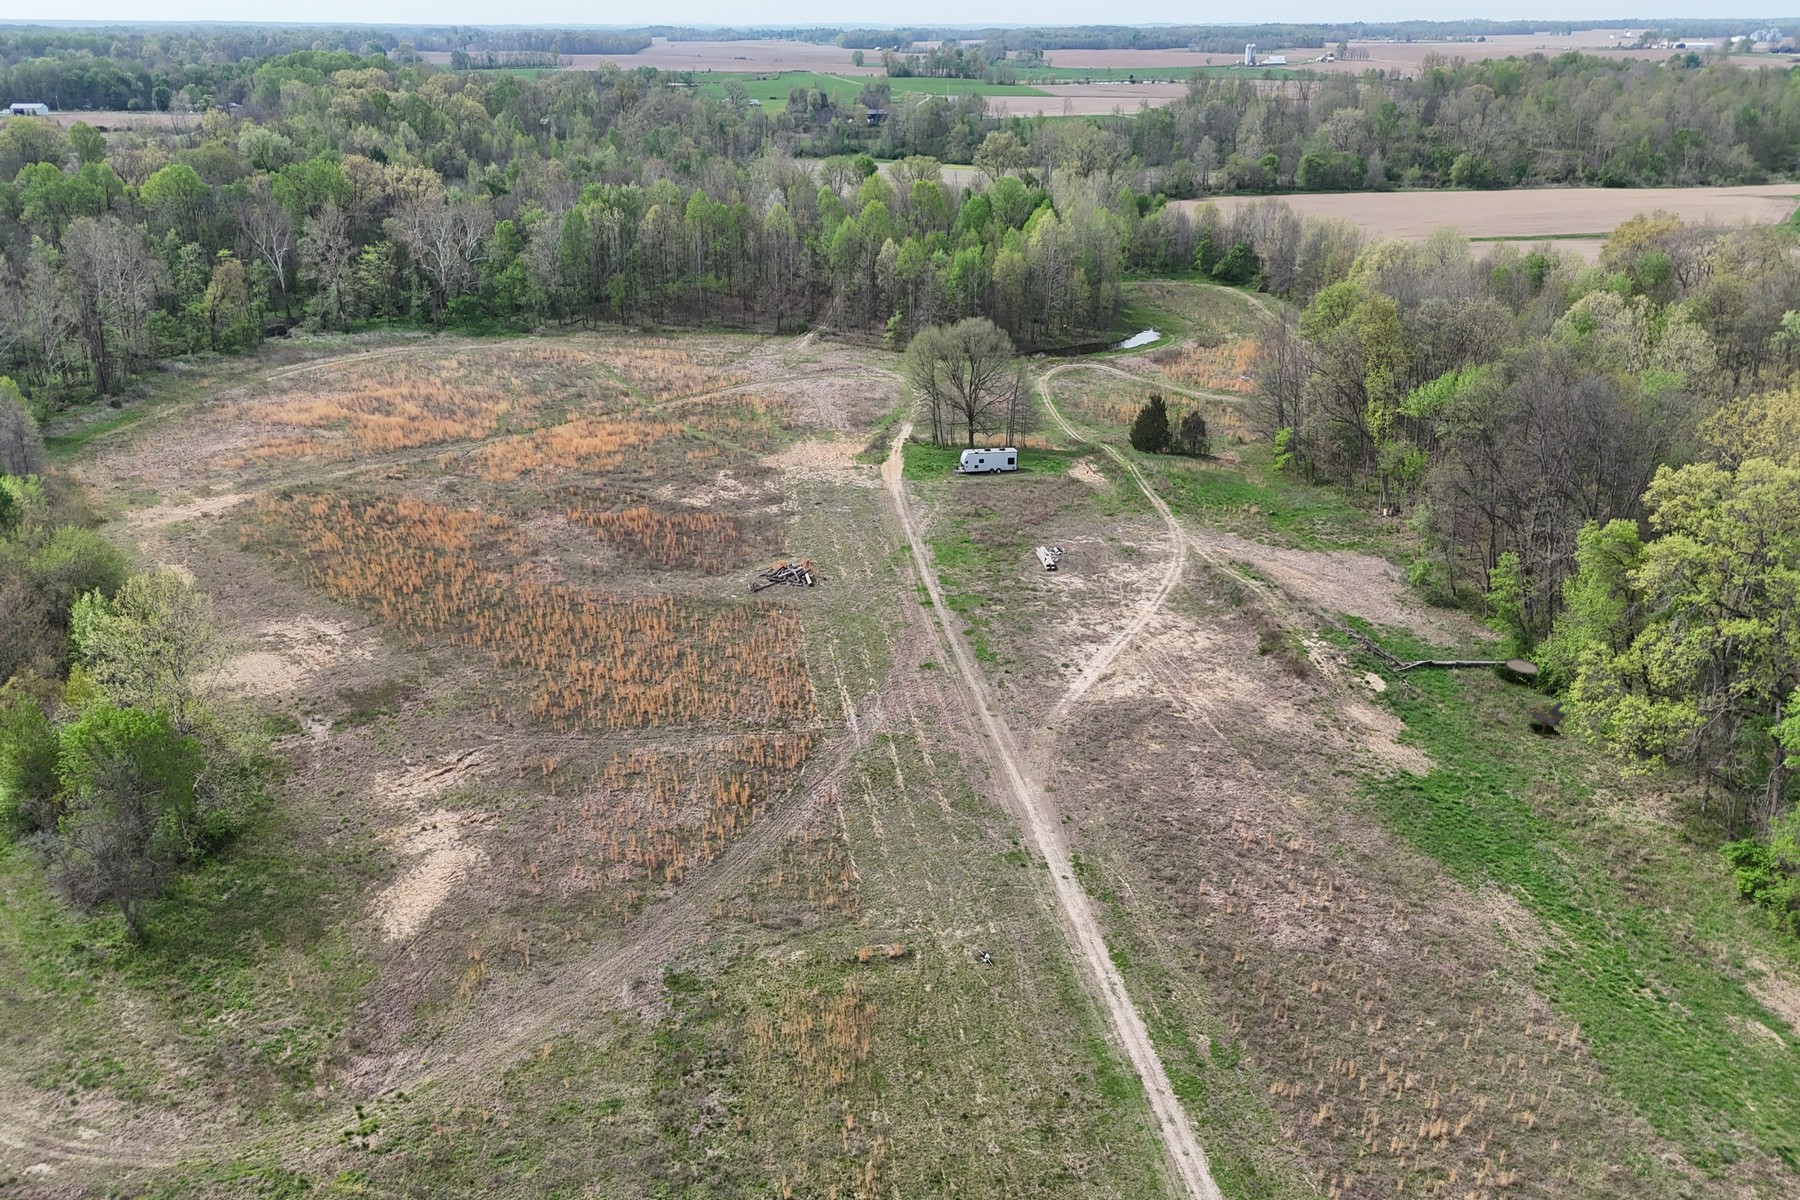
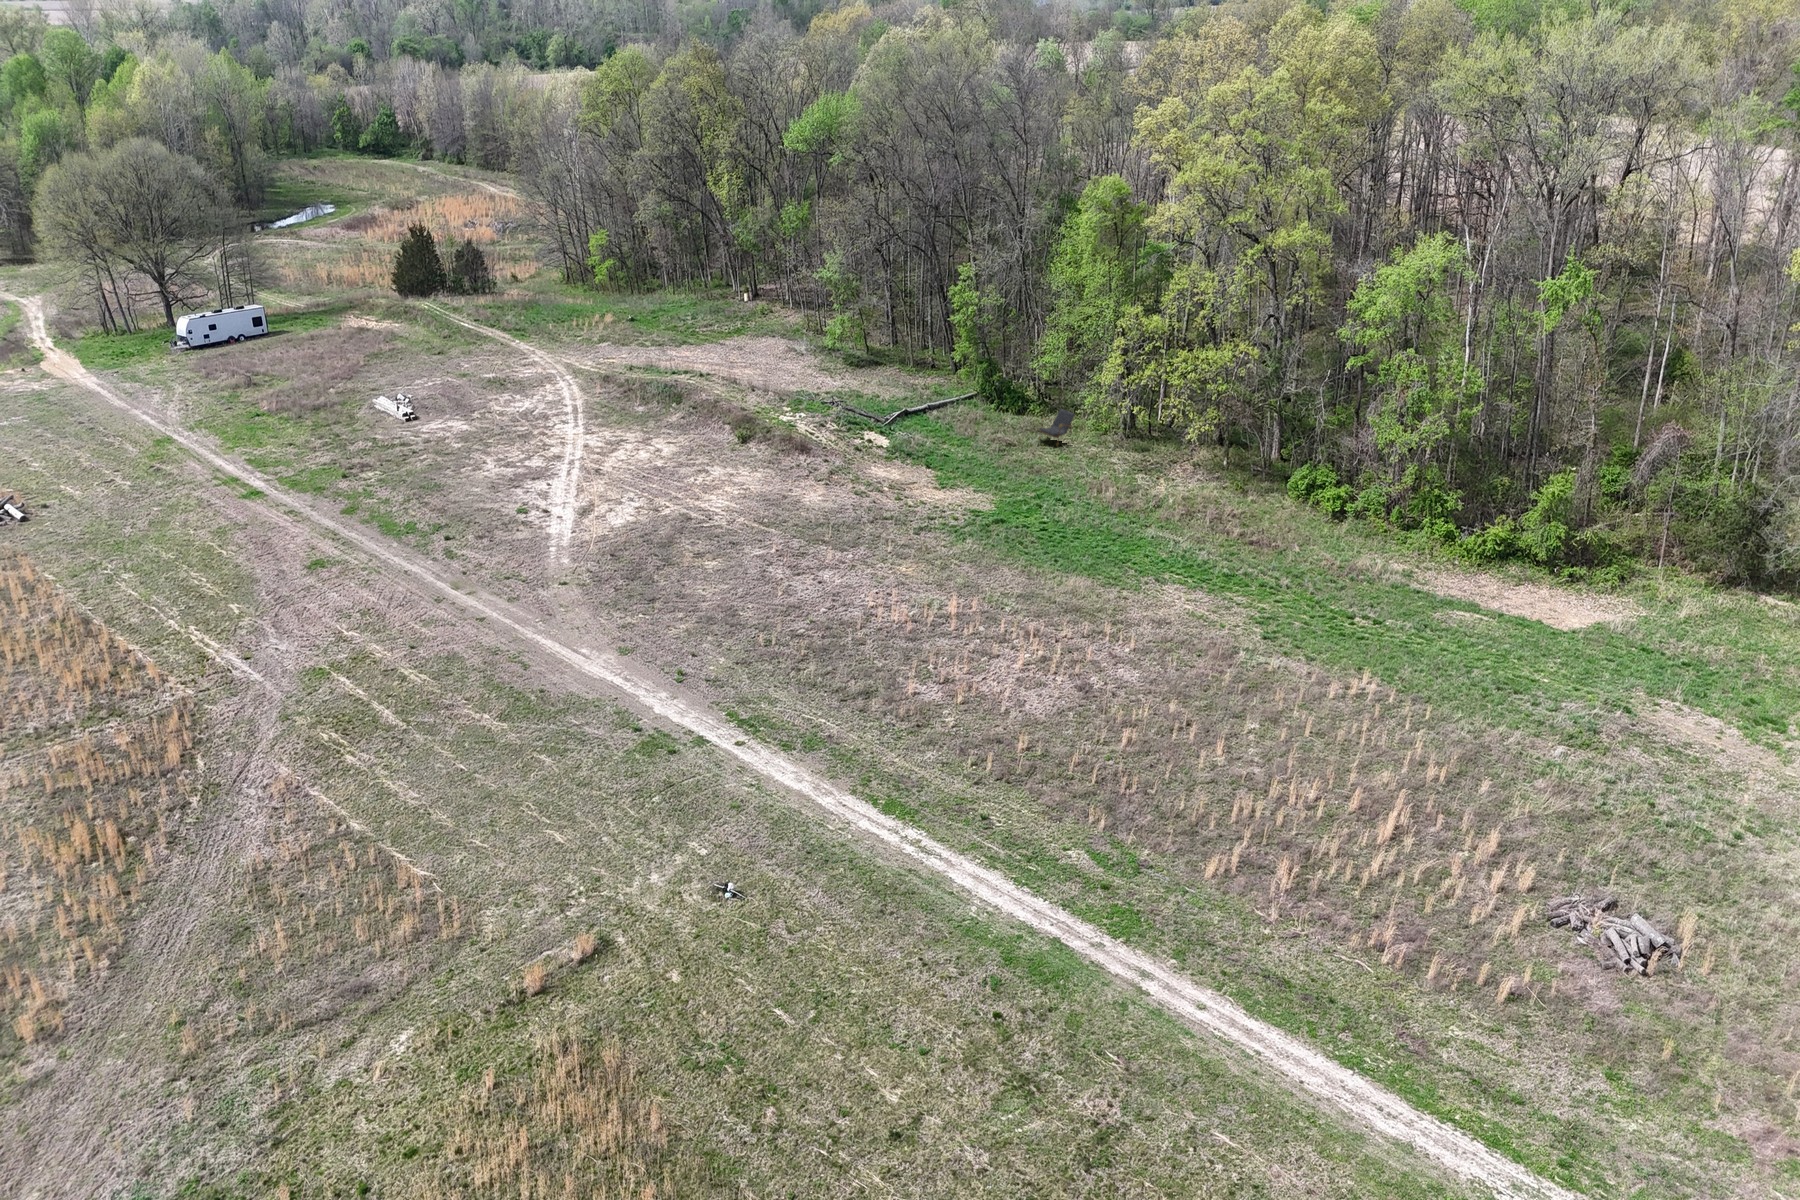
round table: present [1503,658,1540,685] -> none [981,387,1015,415]

